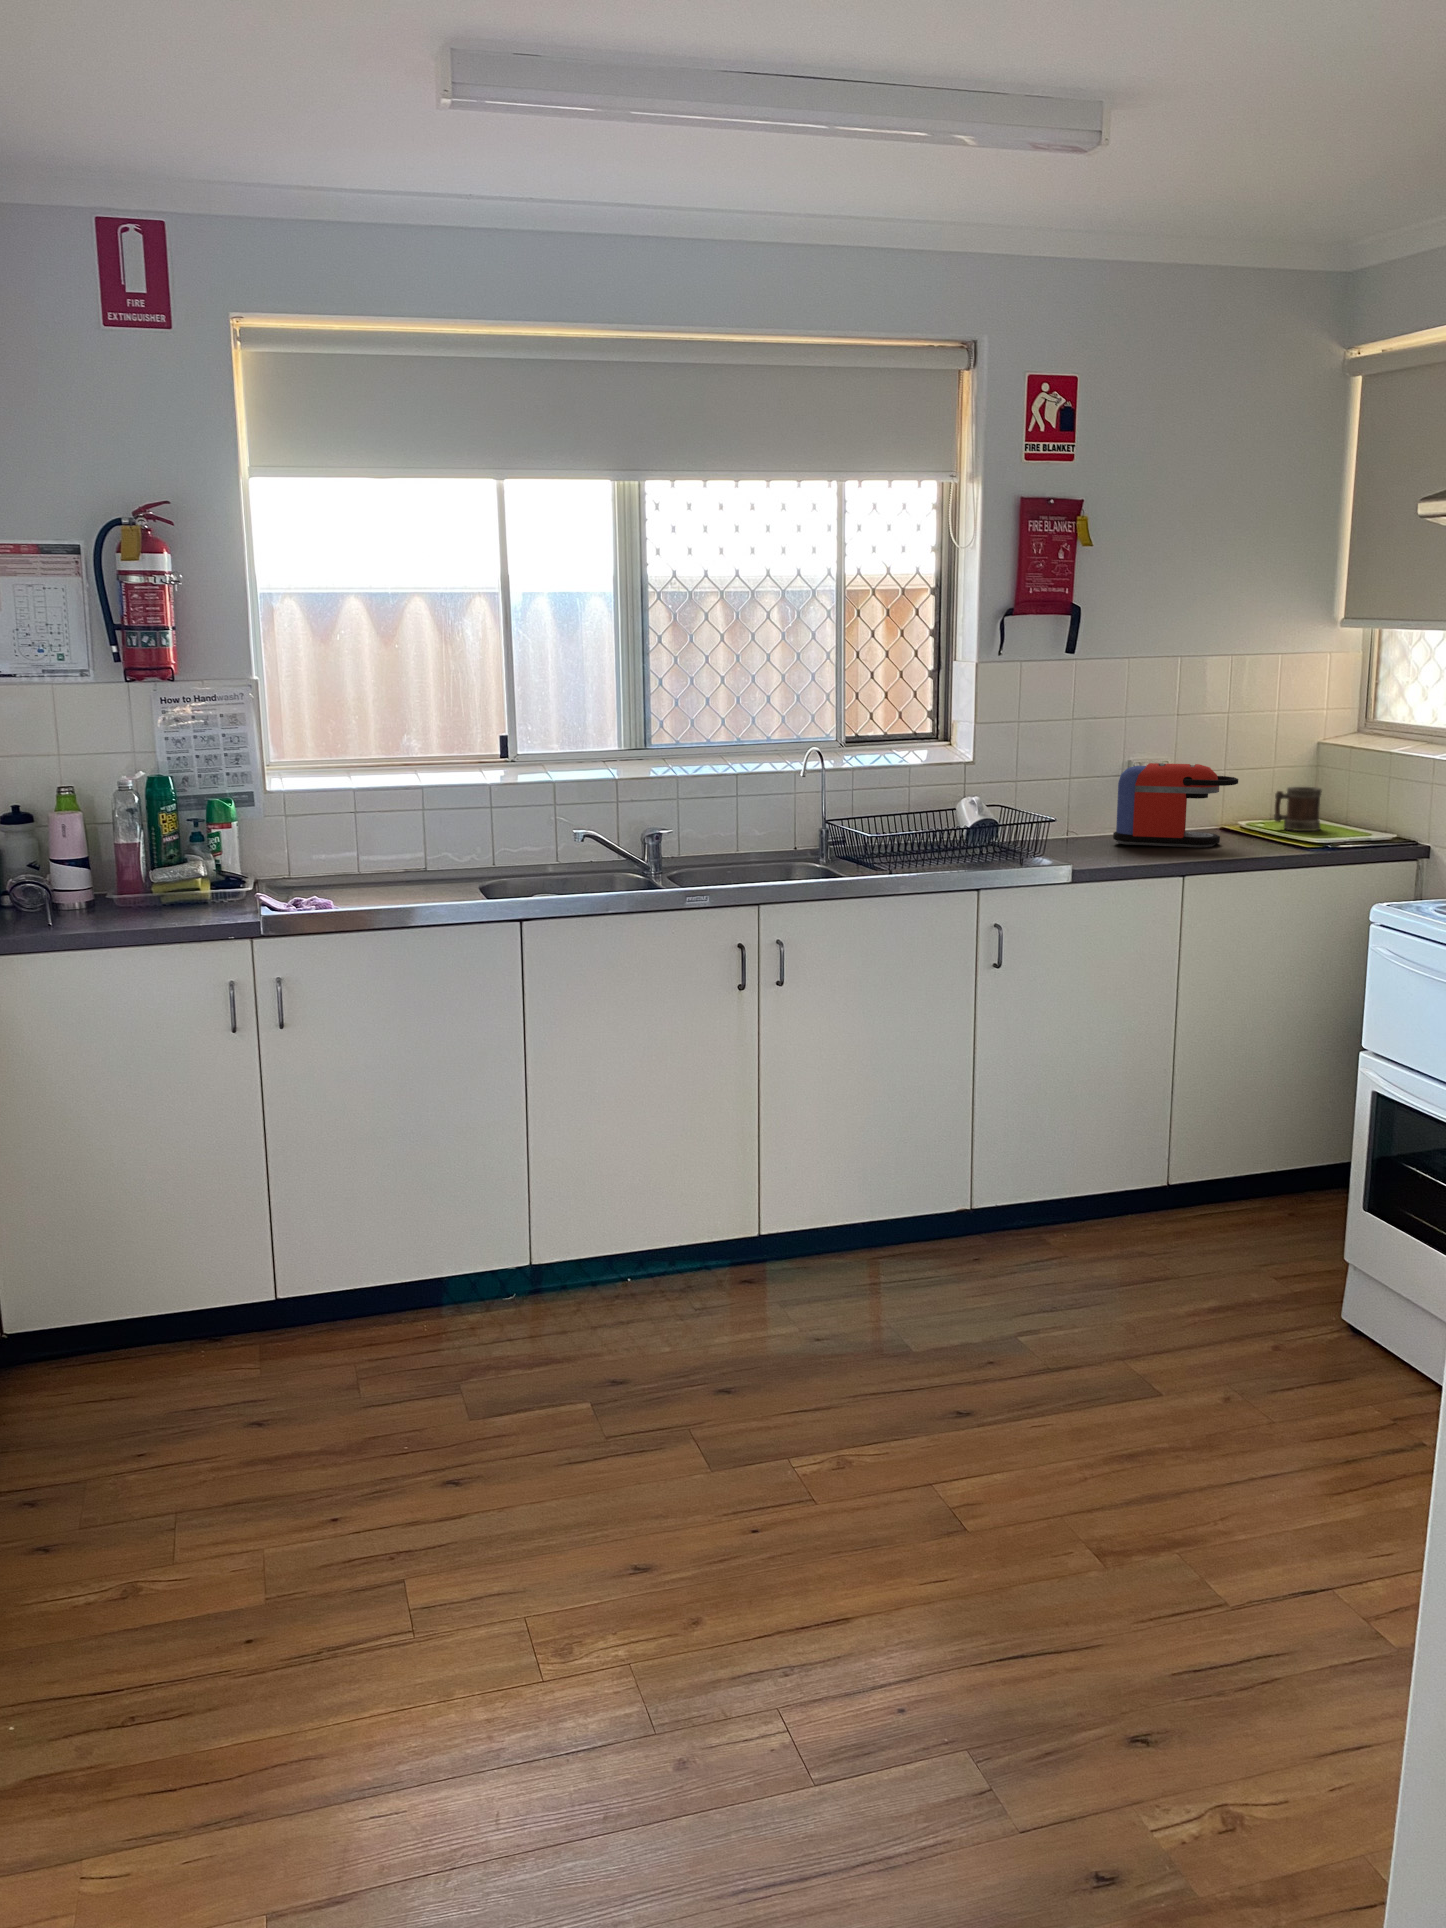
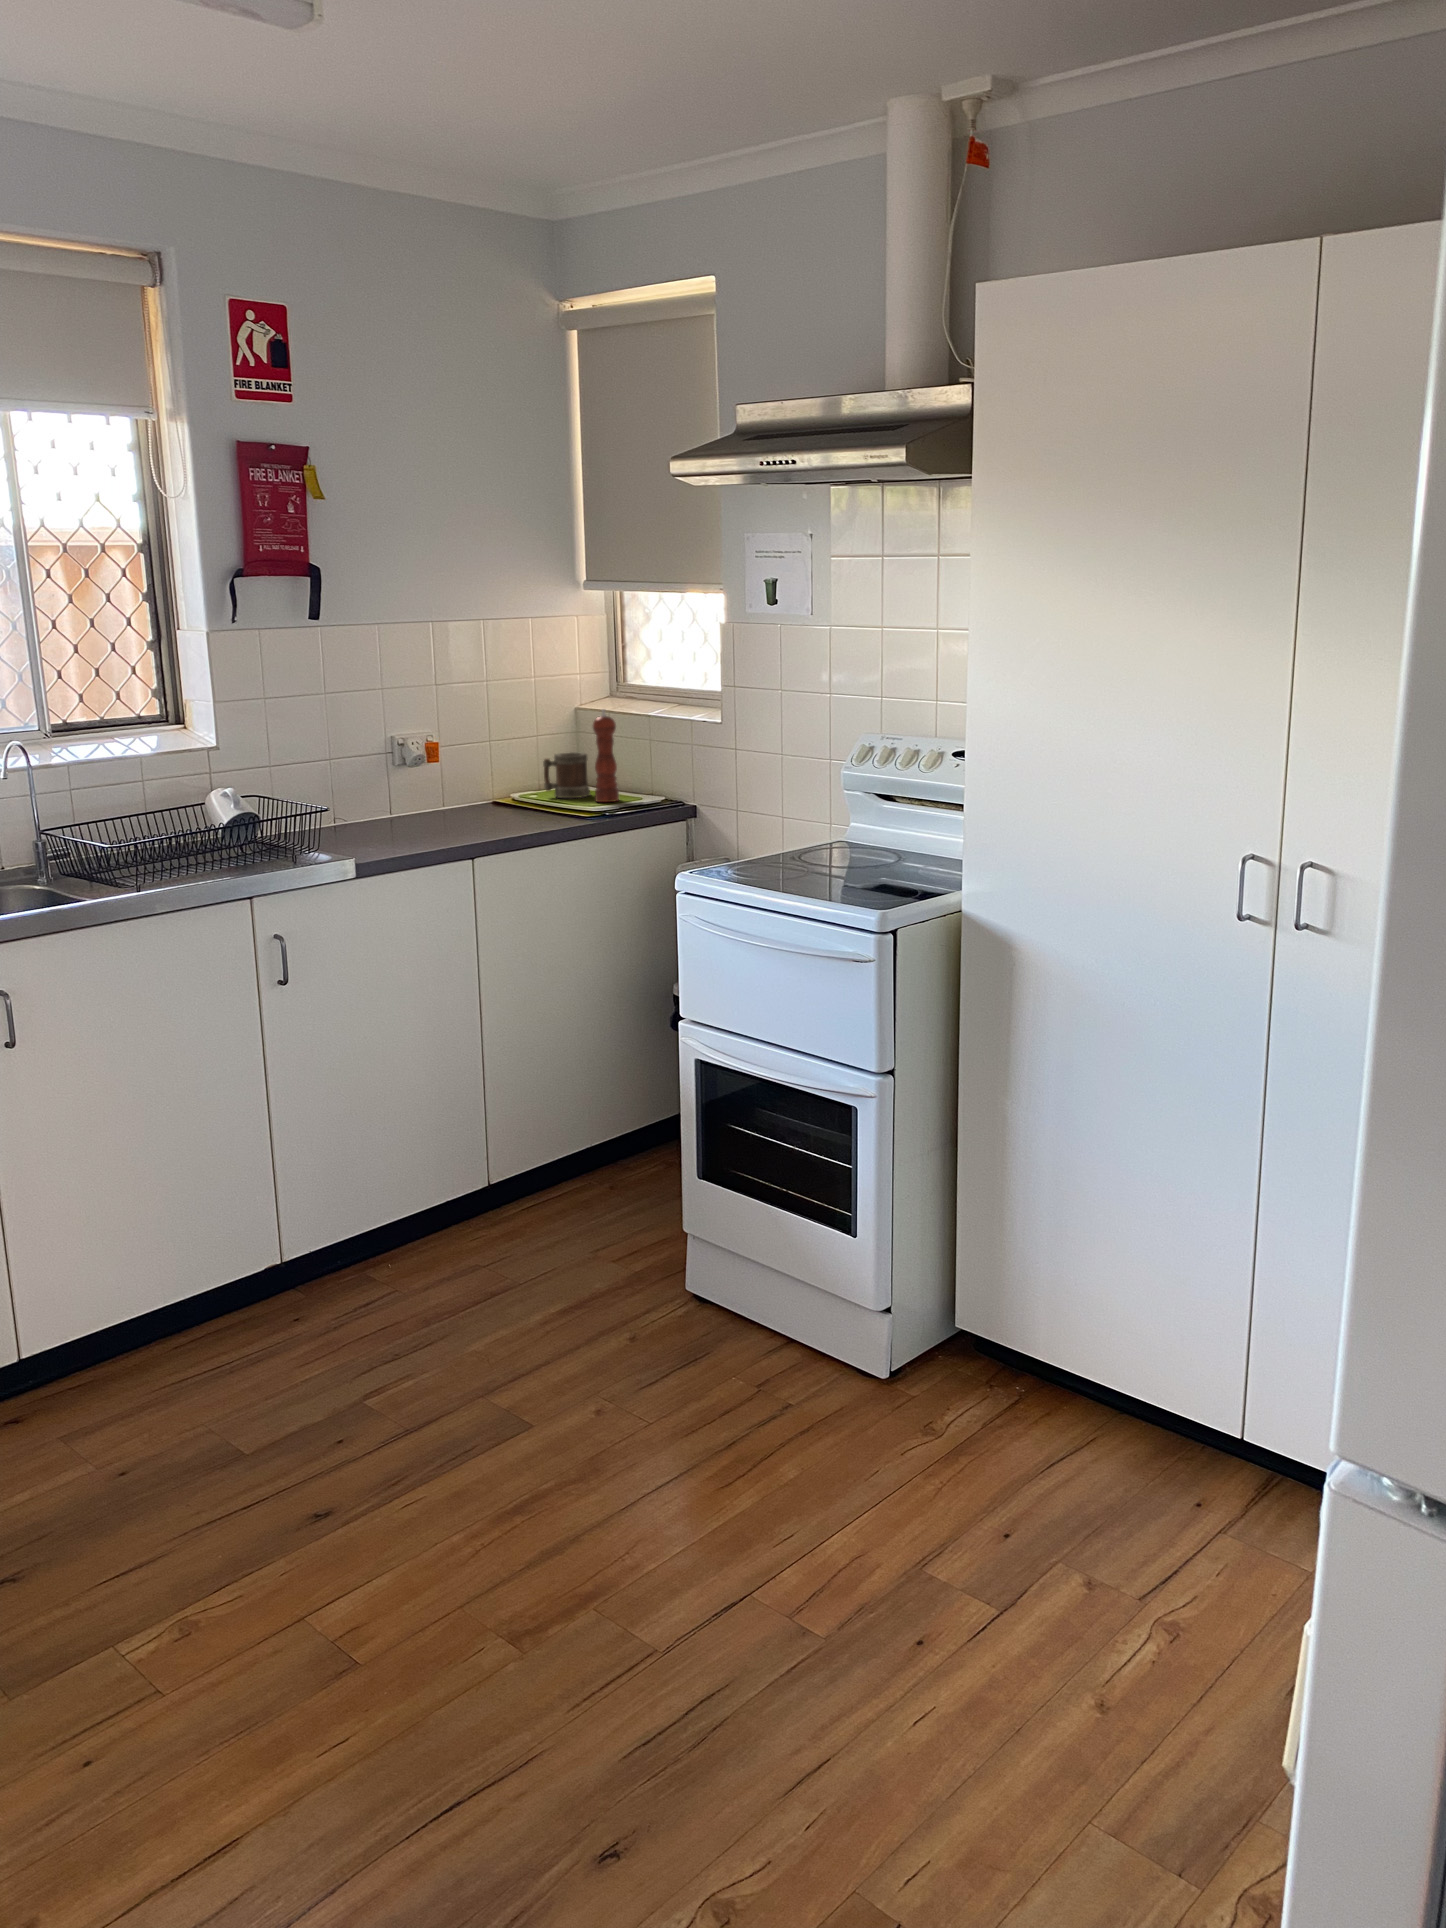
pepper mill: none [1322,747,1353,838] -> present [592,709,619,802]
coffee maker: present [1113,763,1238,848] -> none [385,735,510,828]

